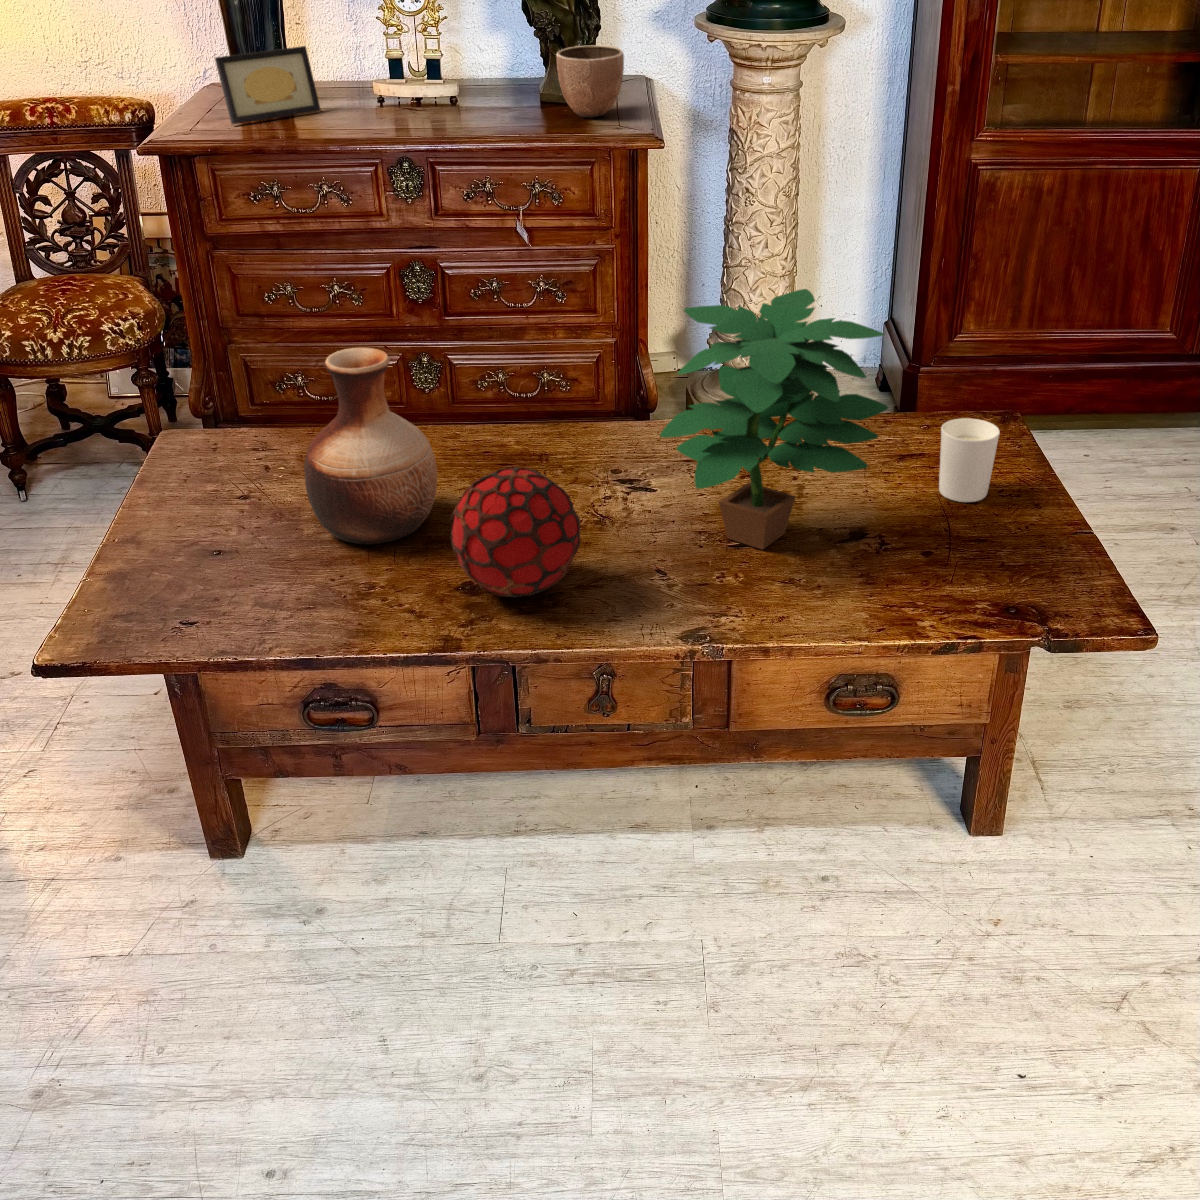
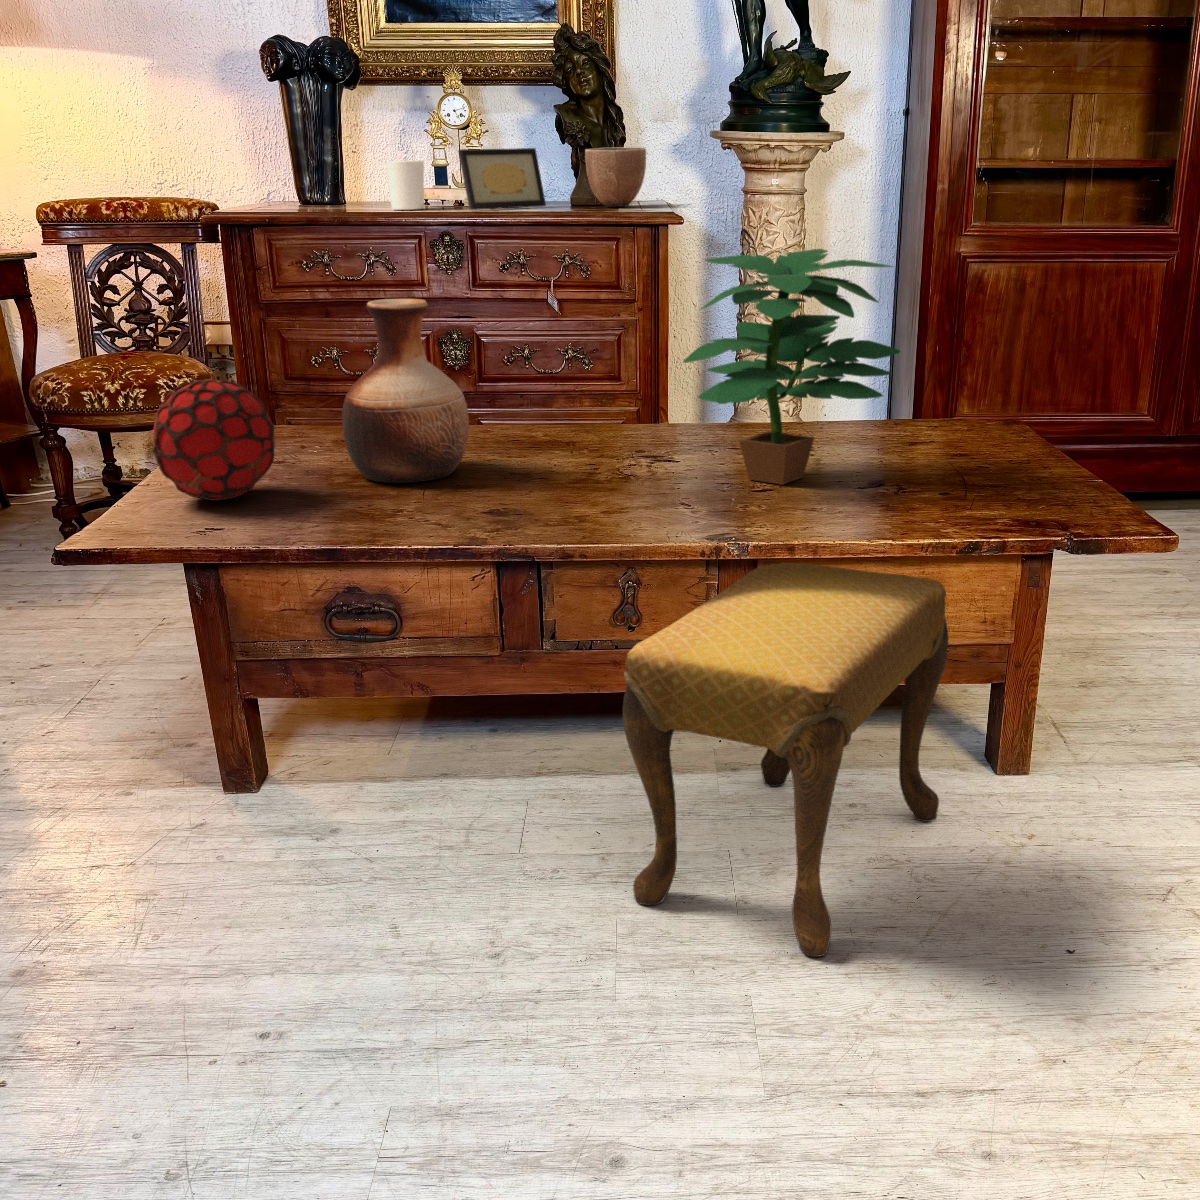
picture frame: present [215,46,320,125] -> present [458,148,546,210]
candle holder: present [939,418,1000,502] -> present [386,161,424,210]
decorative orb: present [450,467,581,597] -> present [151,378,275,501]
footstool: none [598,648,923,1085] -> present [623,562,948,957]

